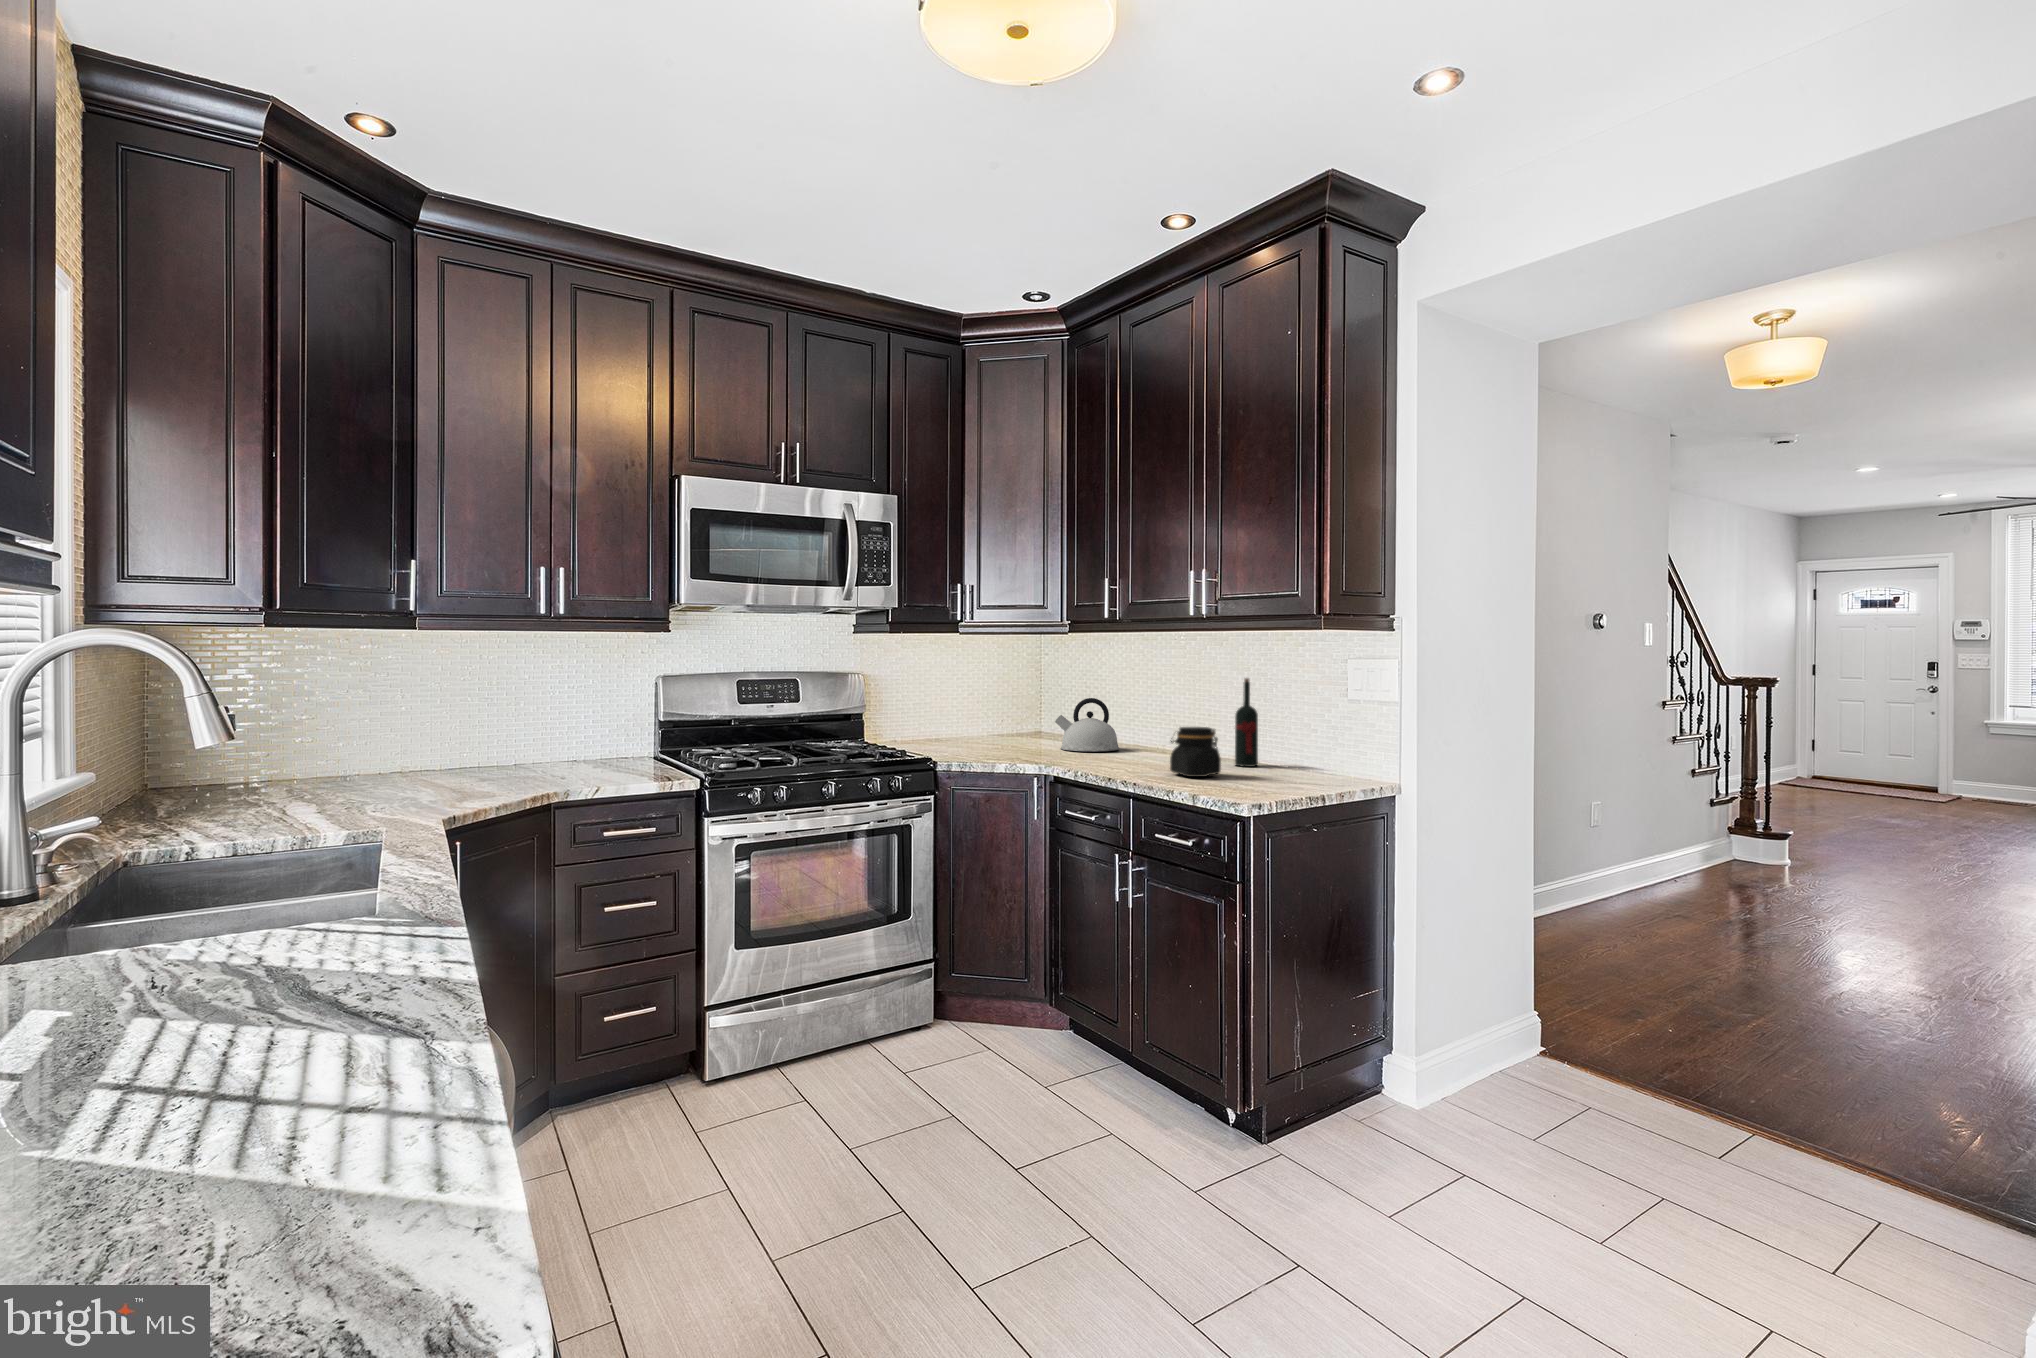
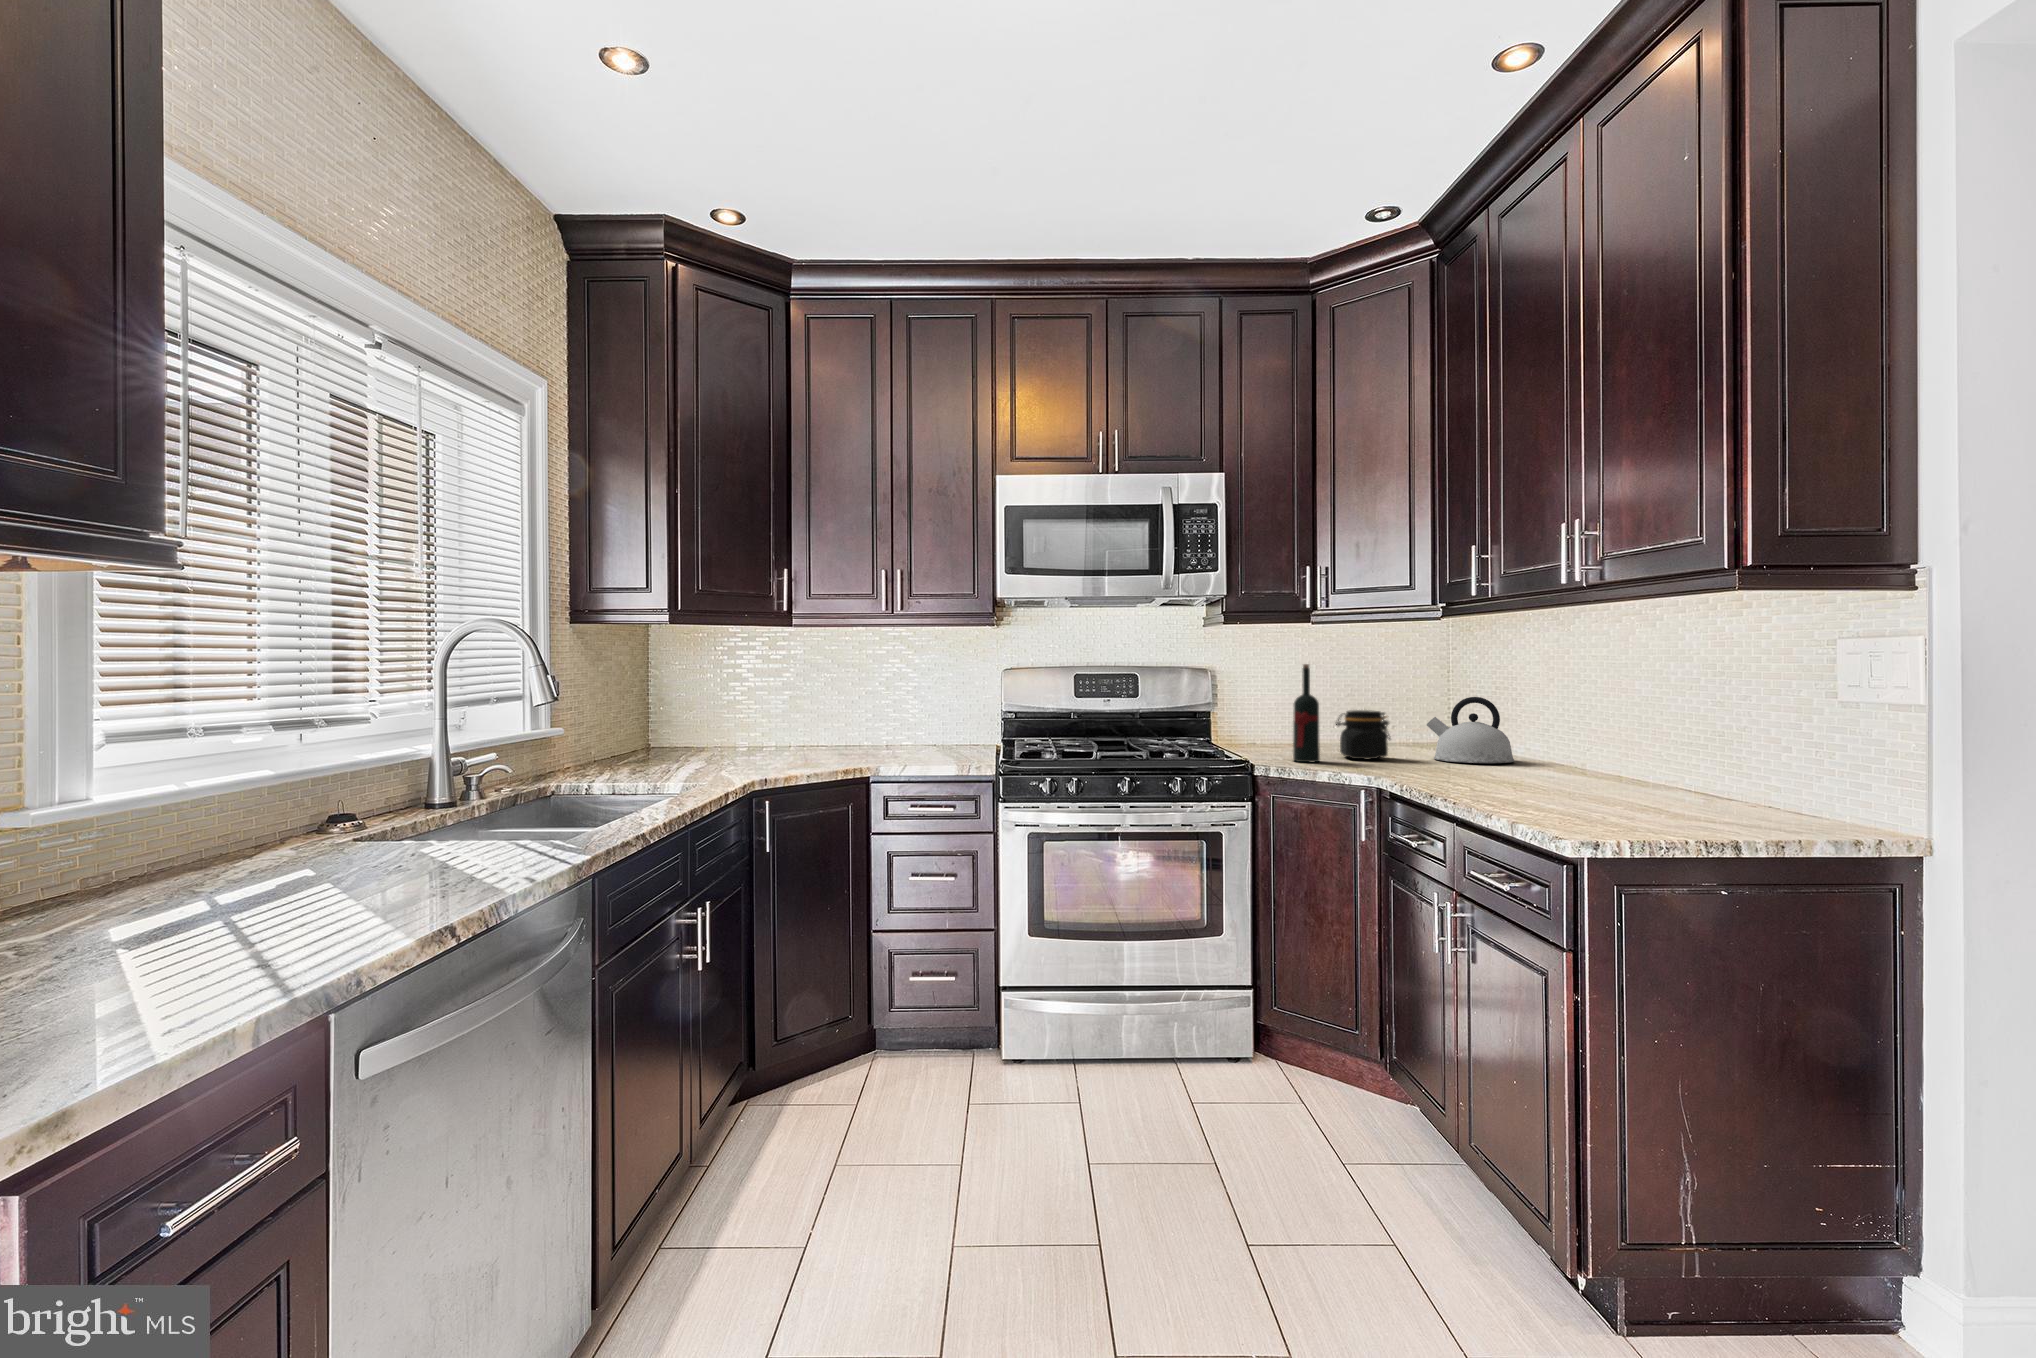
wine bottle: present [1235,678,1258,767] -> present [1293,664,1320,762]
jar: present [1170,727,1221,777] -> present [1336,710,1390,759]

